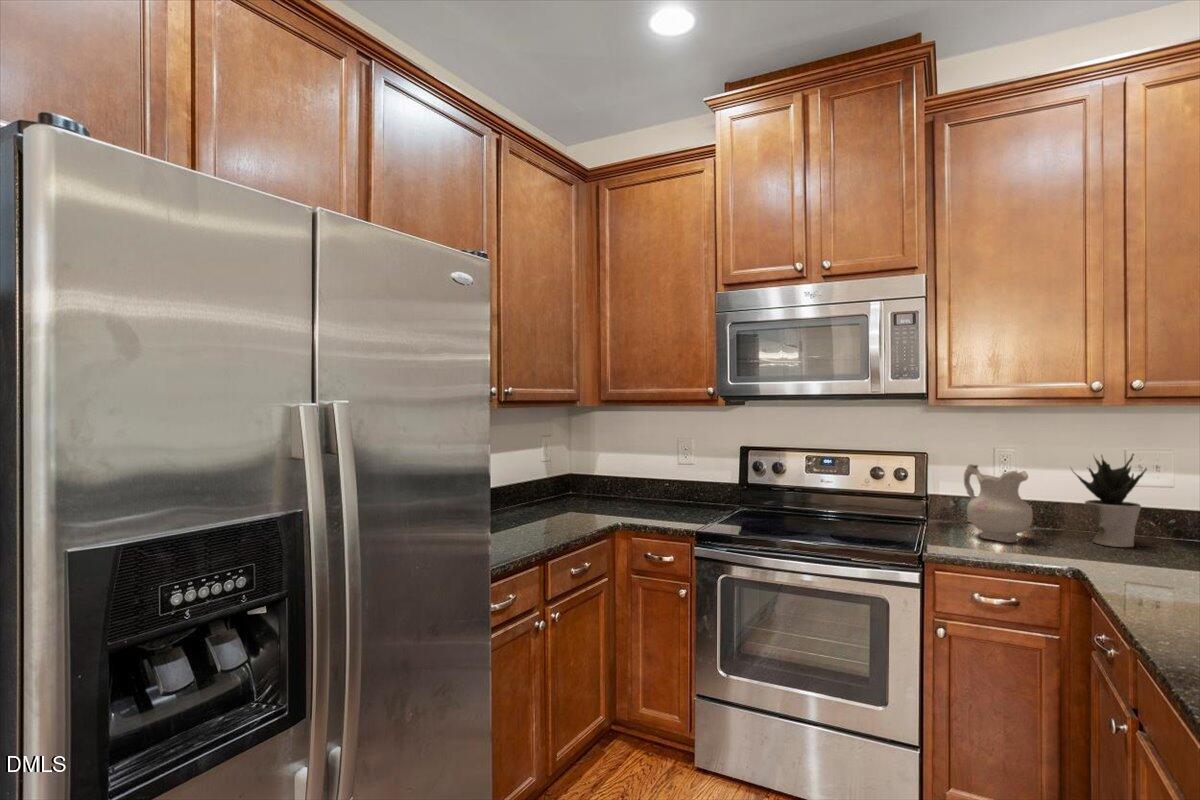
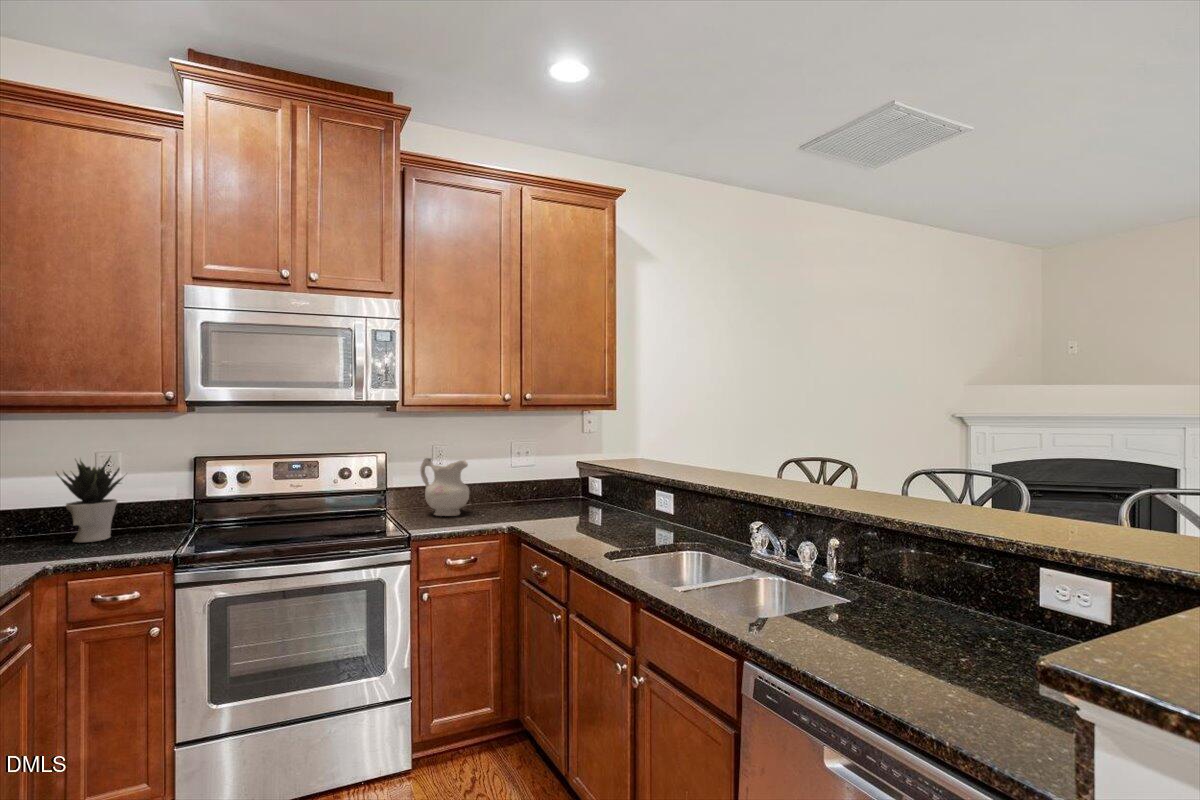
potted plant: present [1073,454,1147,547] -> present [57,456,123,542]

